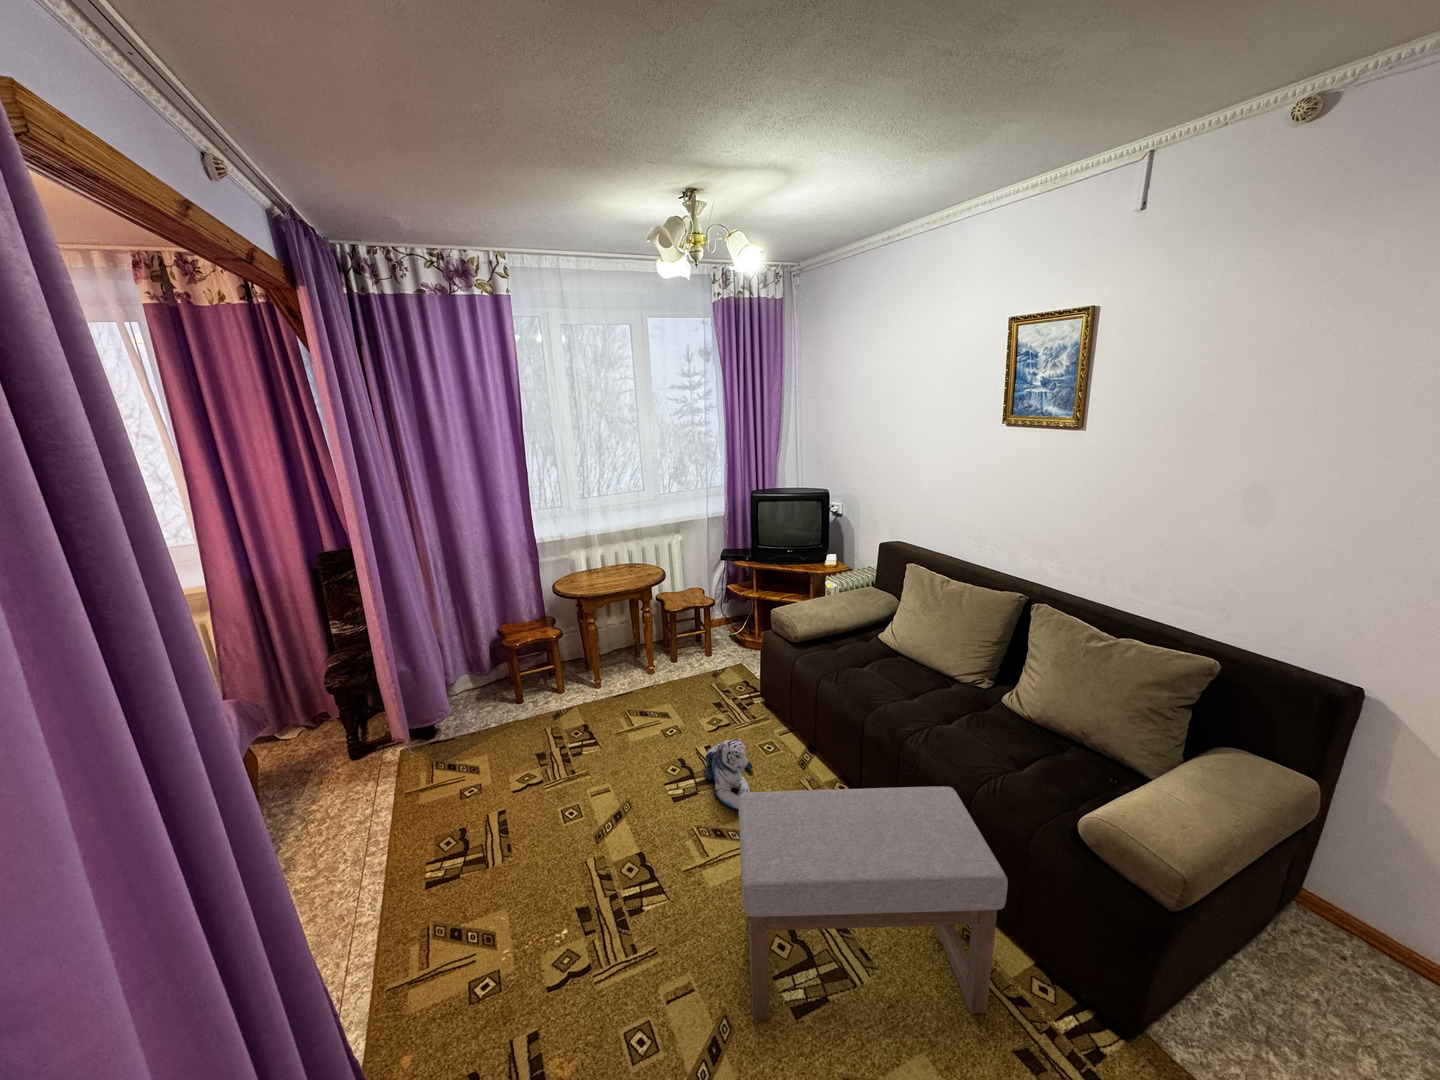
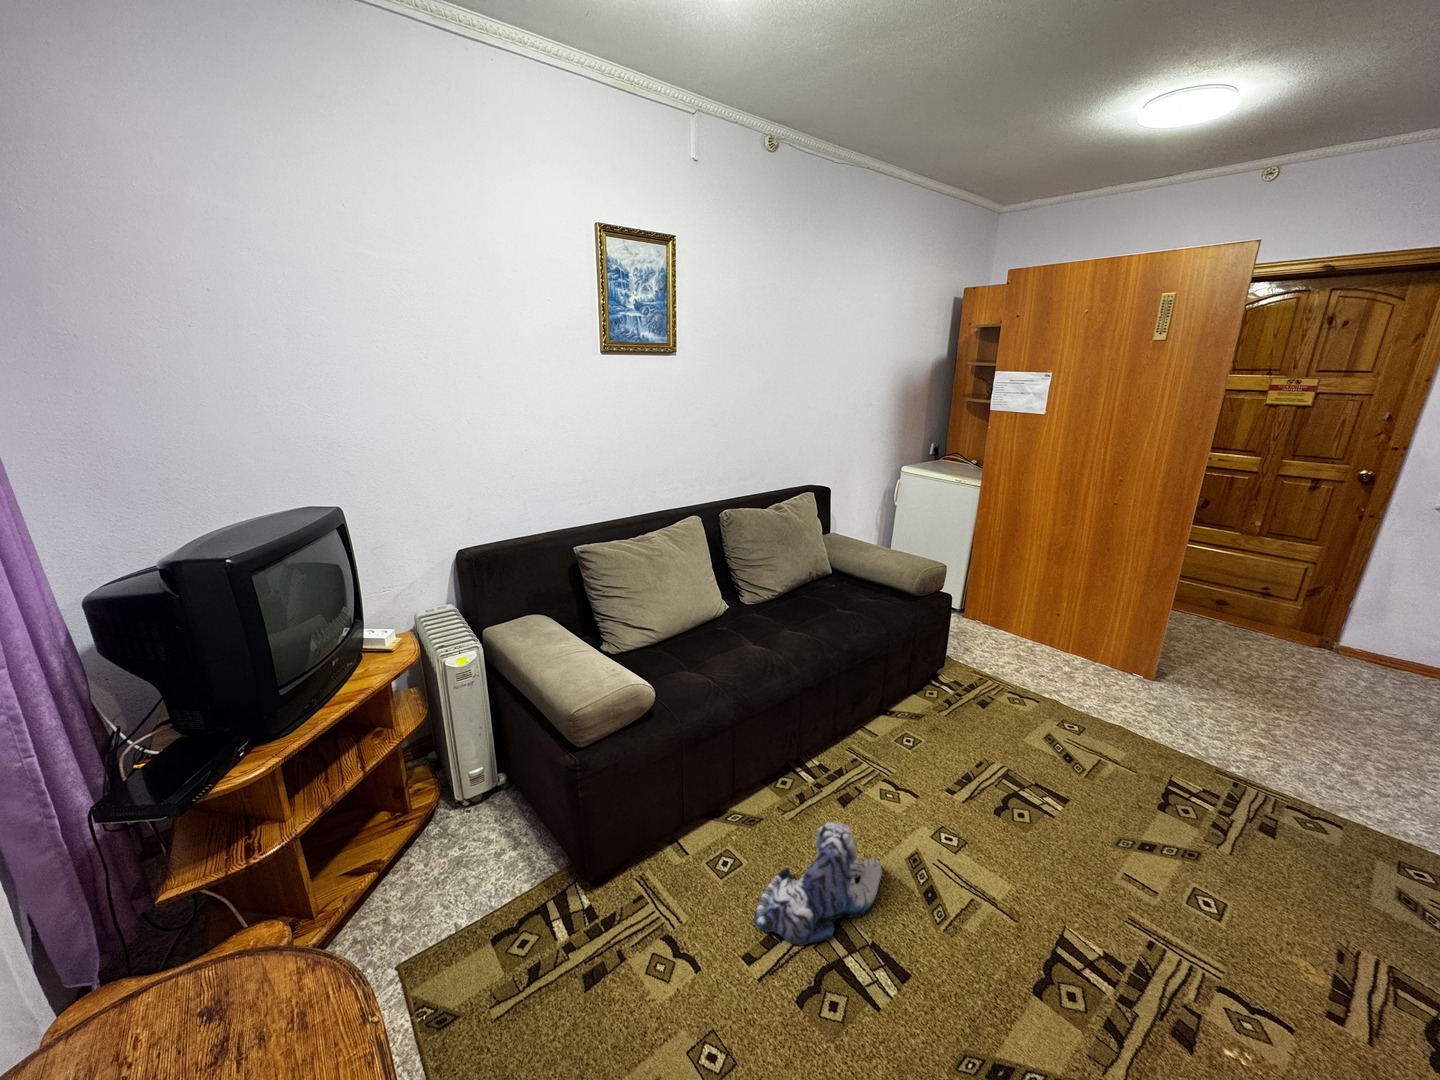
ottoman: present [738,787,1008,1019] -> none [899,621,1131,848]

